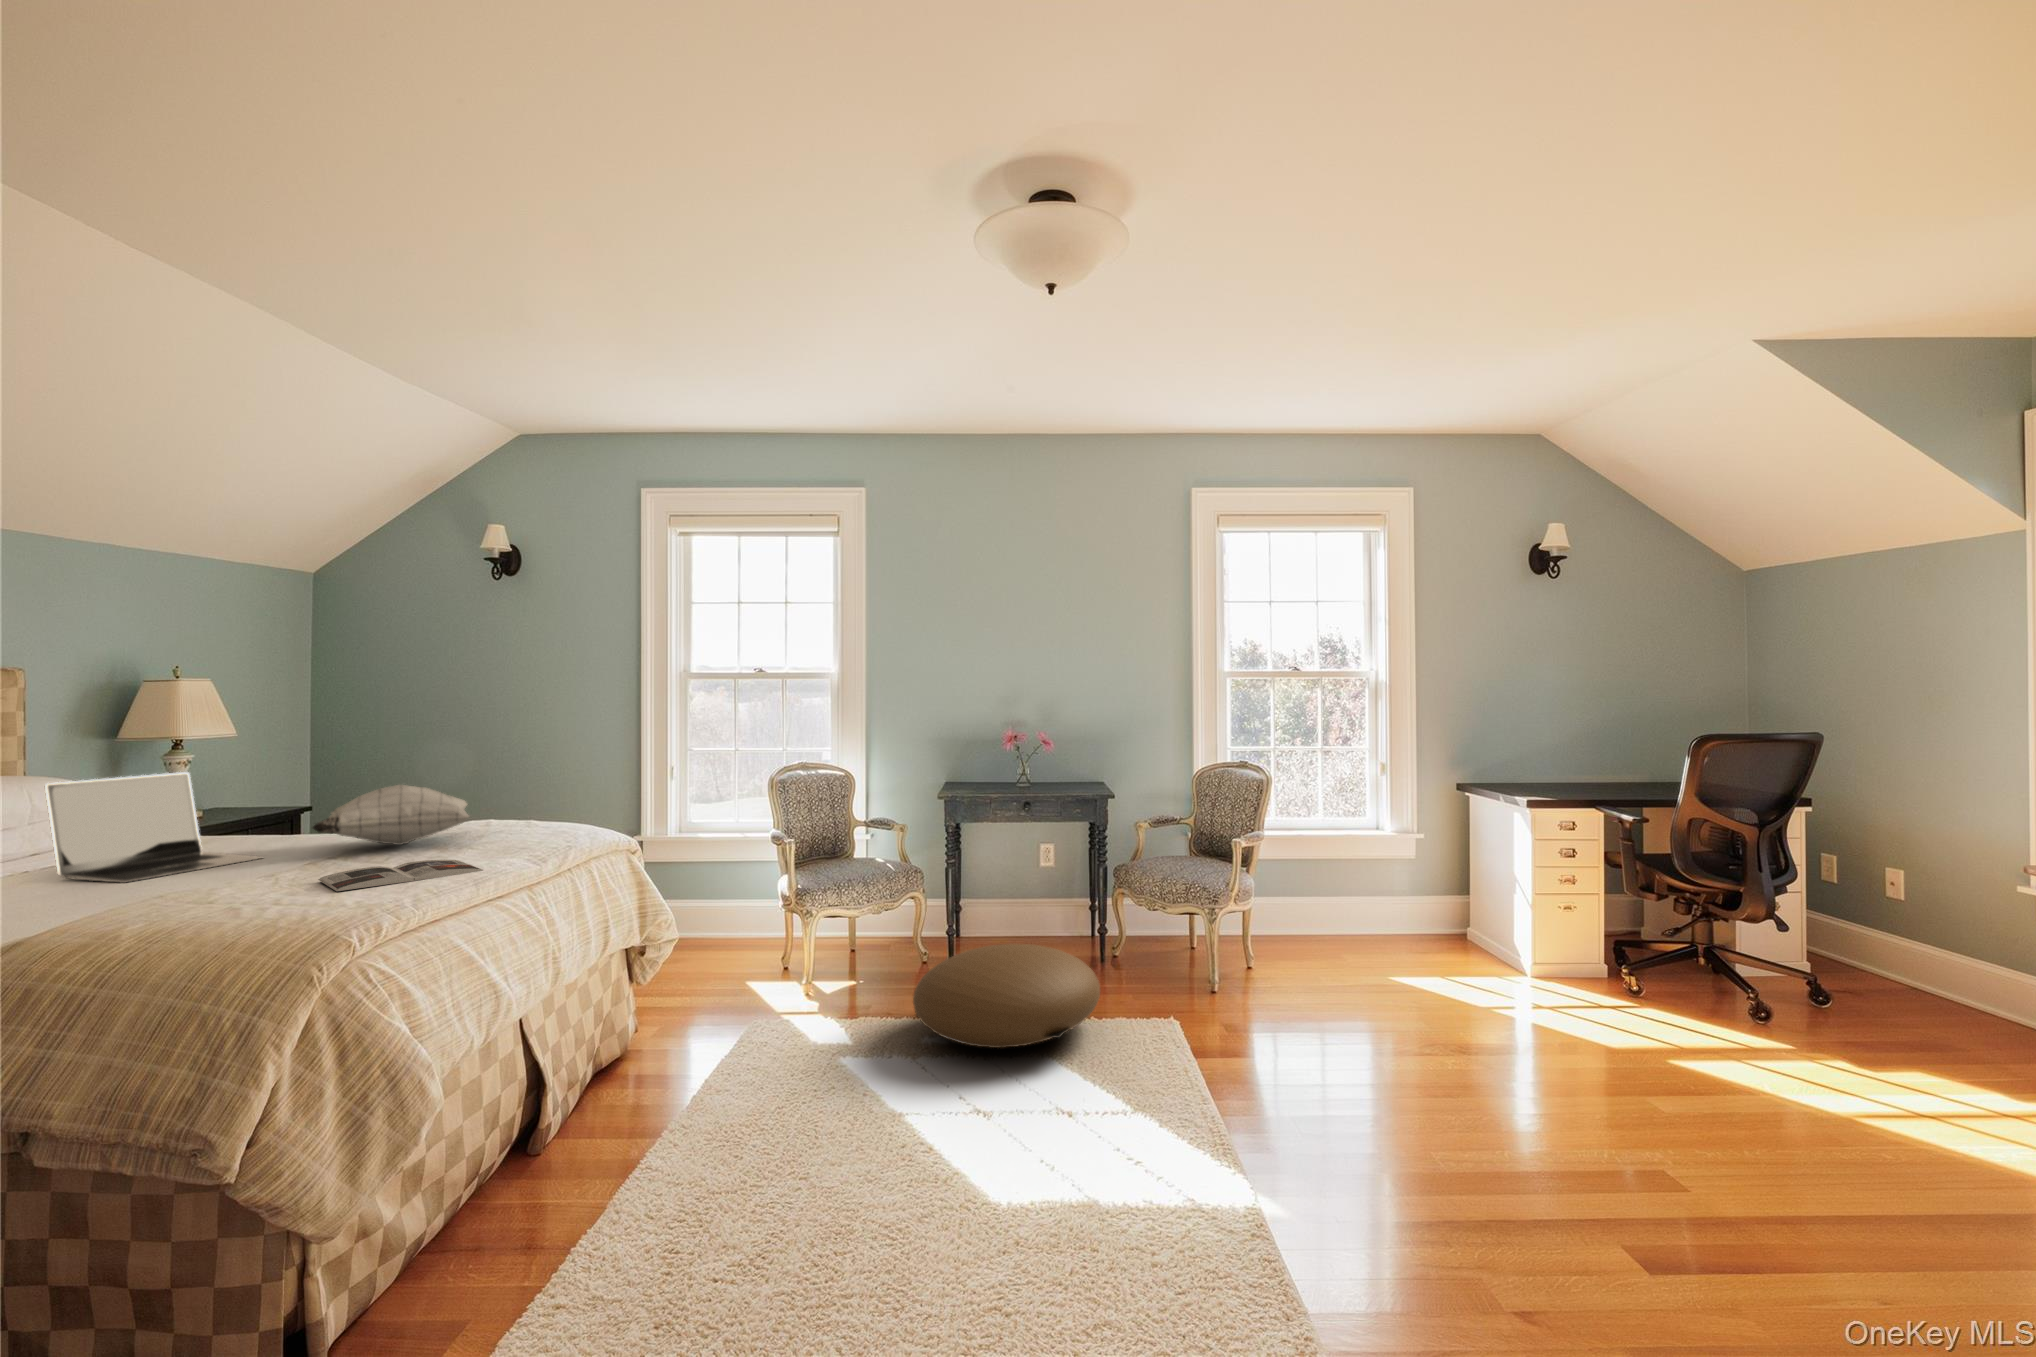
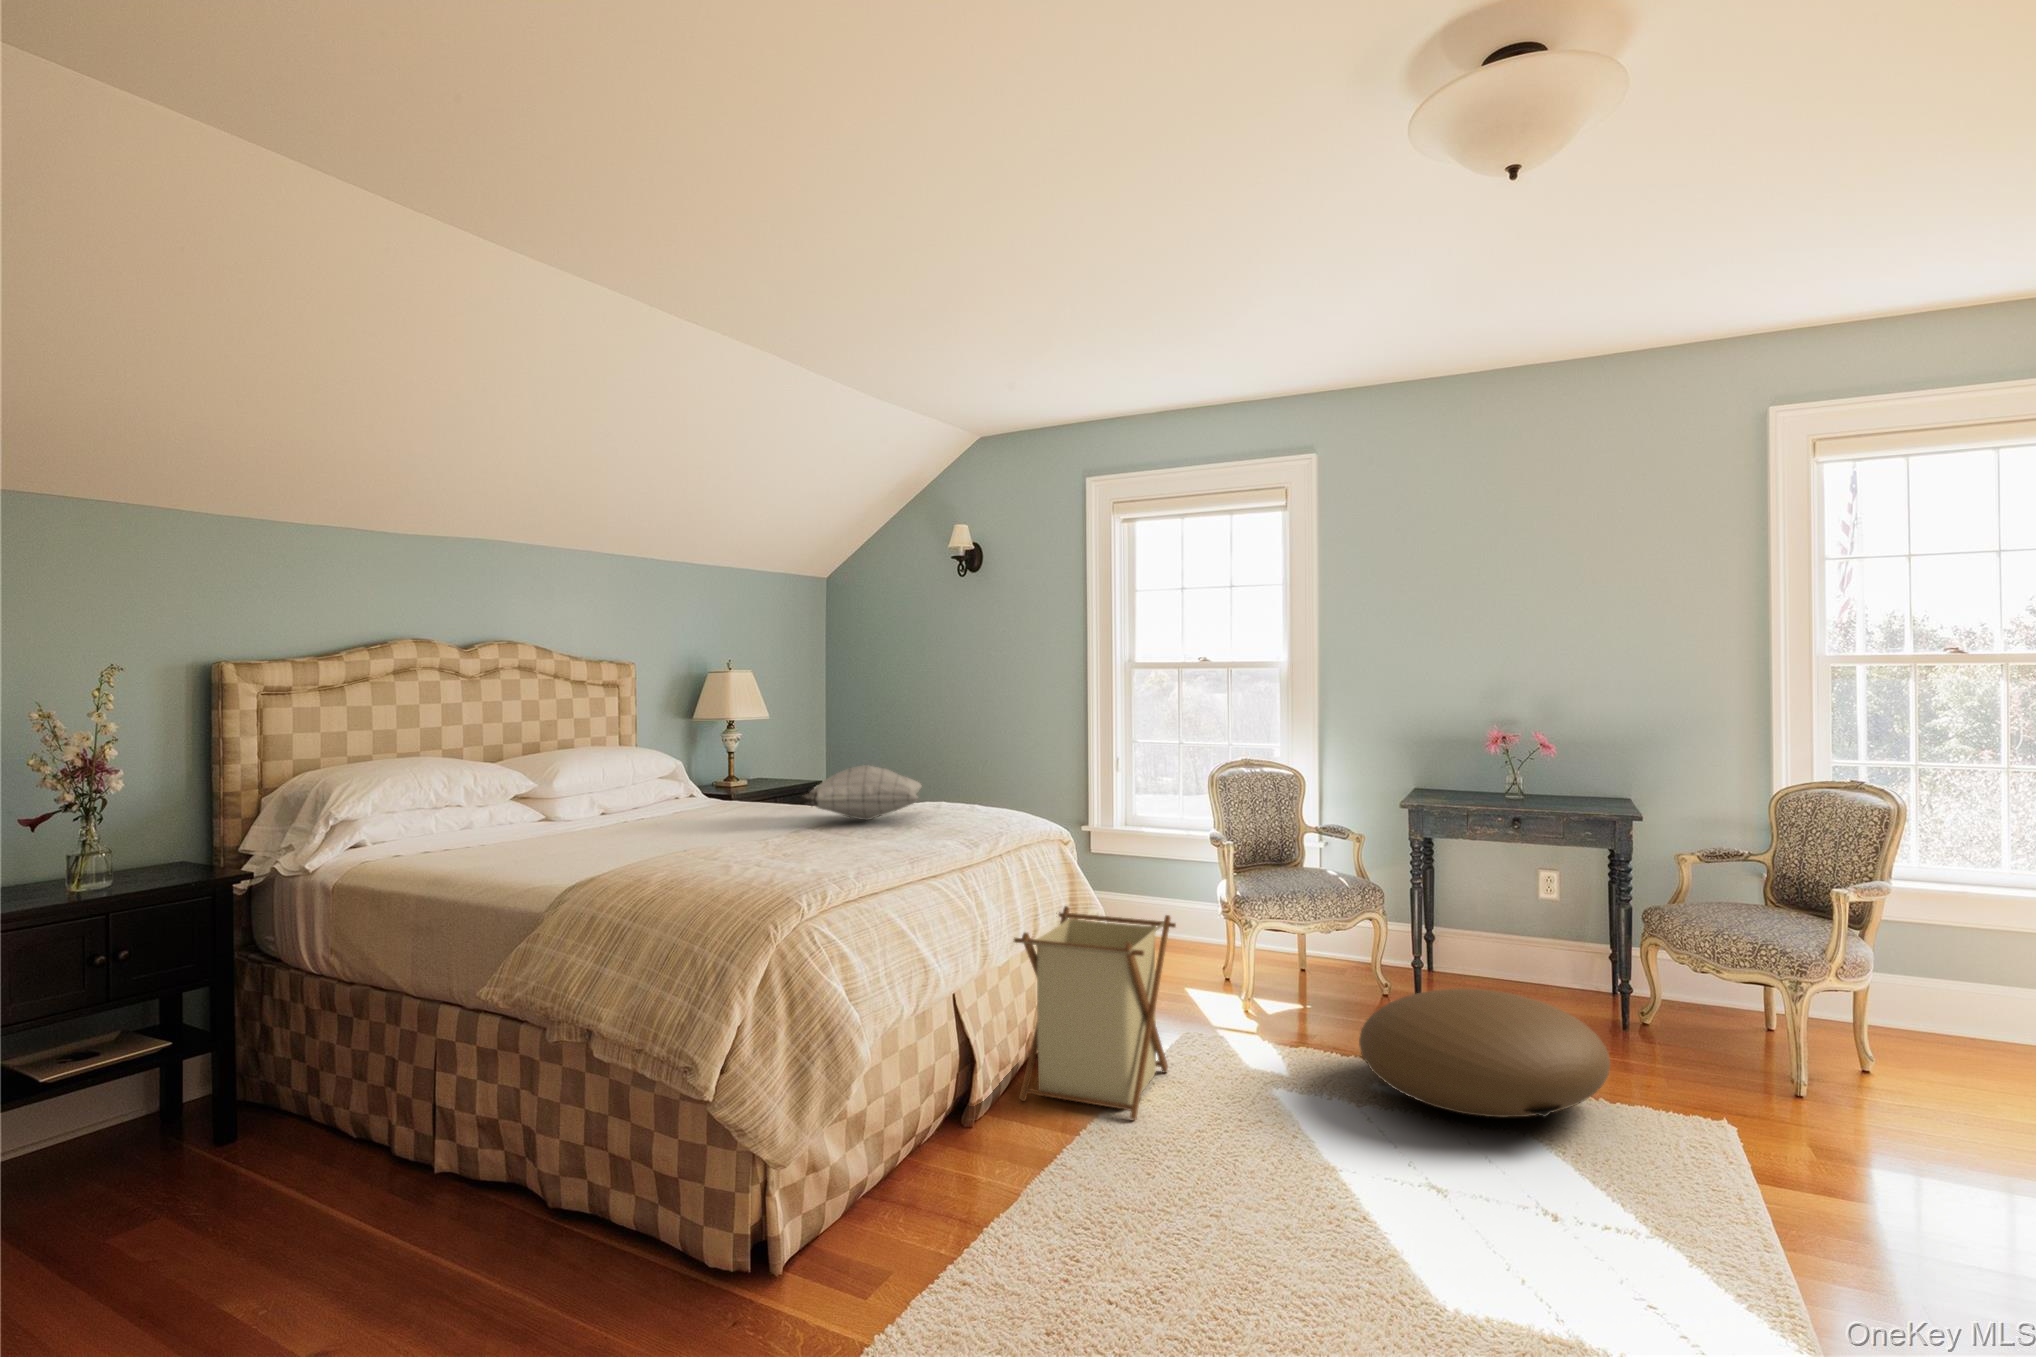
laptop: present [45,772,262,883] -> none [625,747,766,837]
magazine: present [318,860,483,891] -> none [795,837,921,859]
laundry basket: none [585,911,750,1114] -> present [1014,906,1176,1120]

